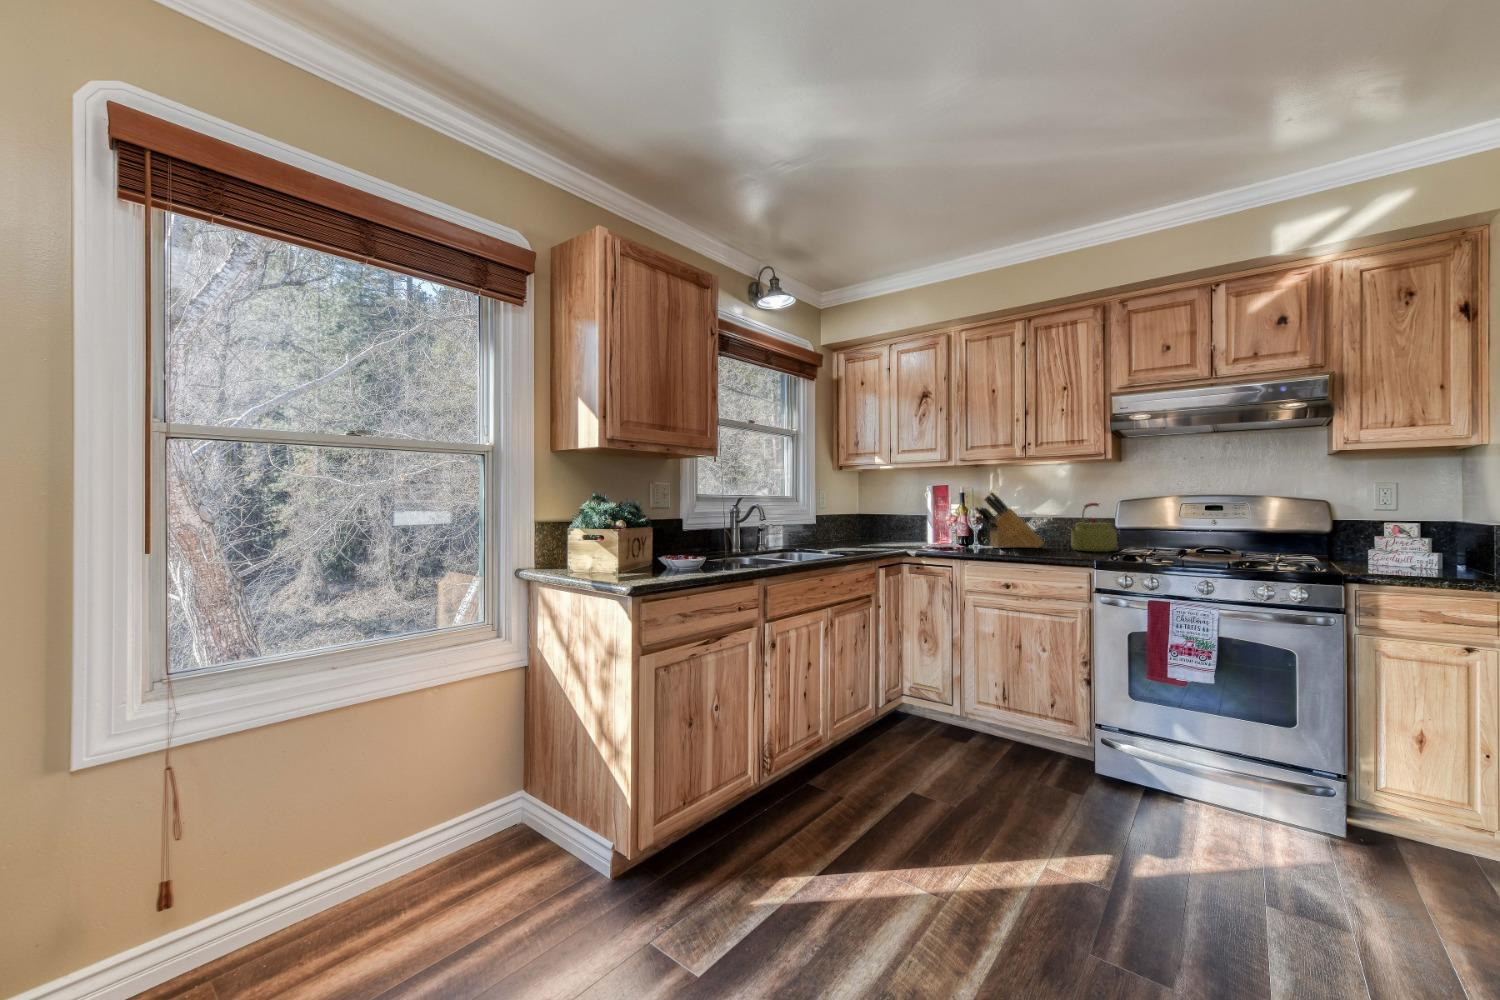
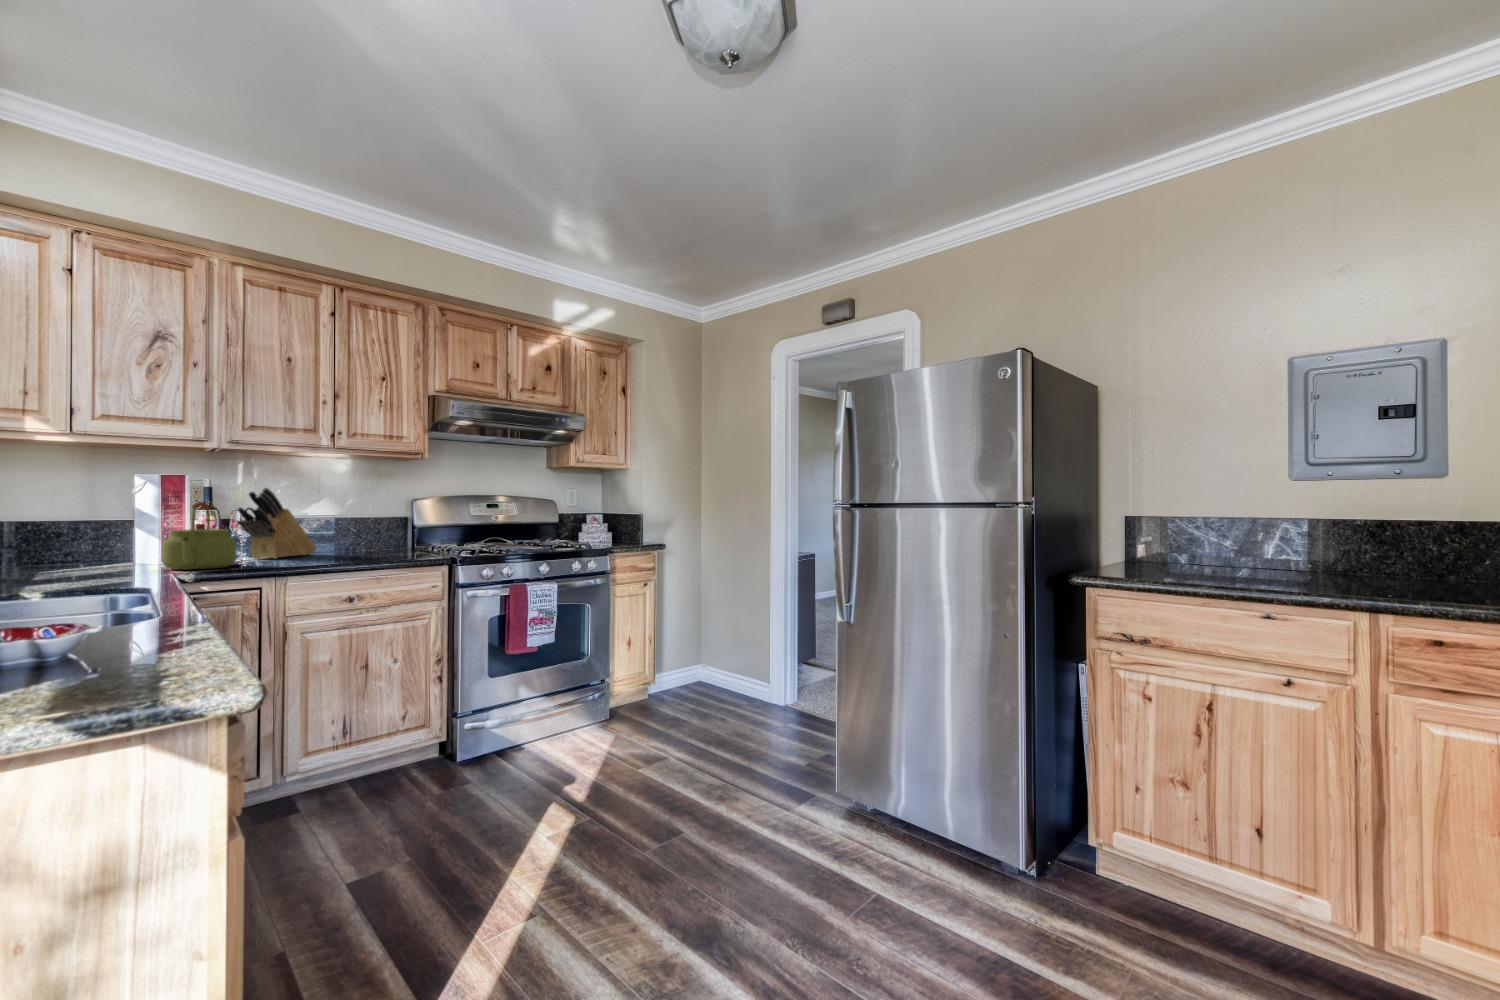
kettle: present [1071,503,1117,552] -> present [162,502,236,570]

